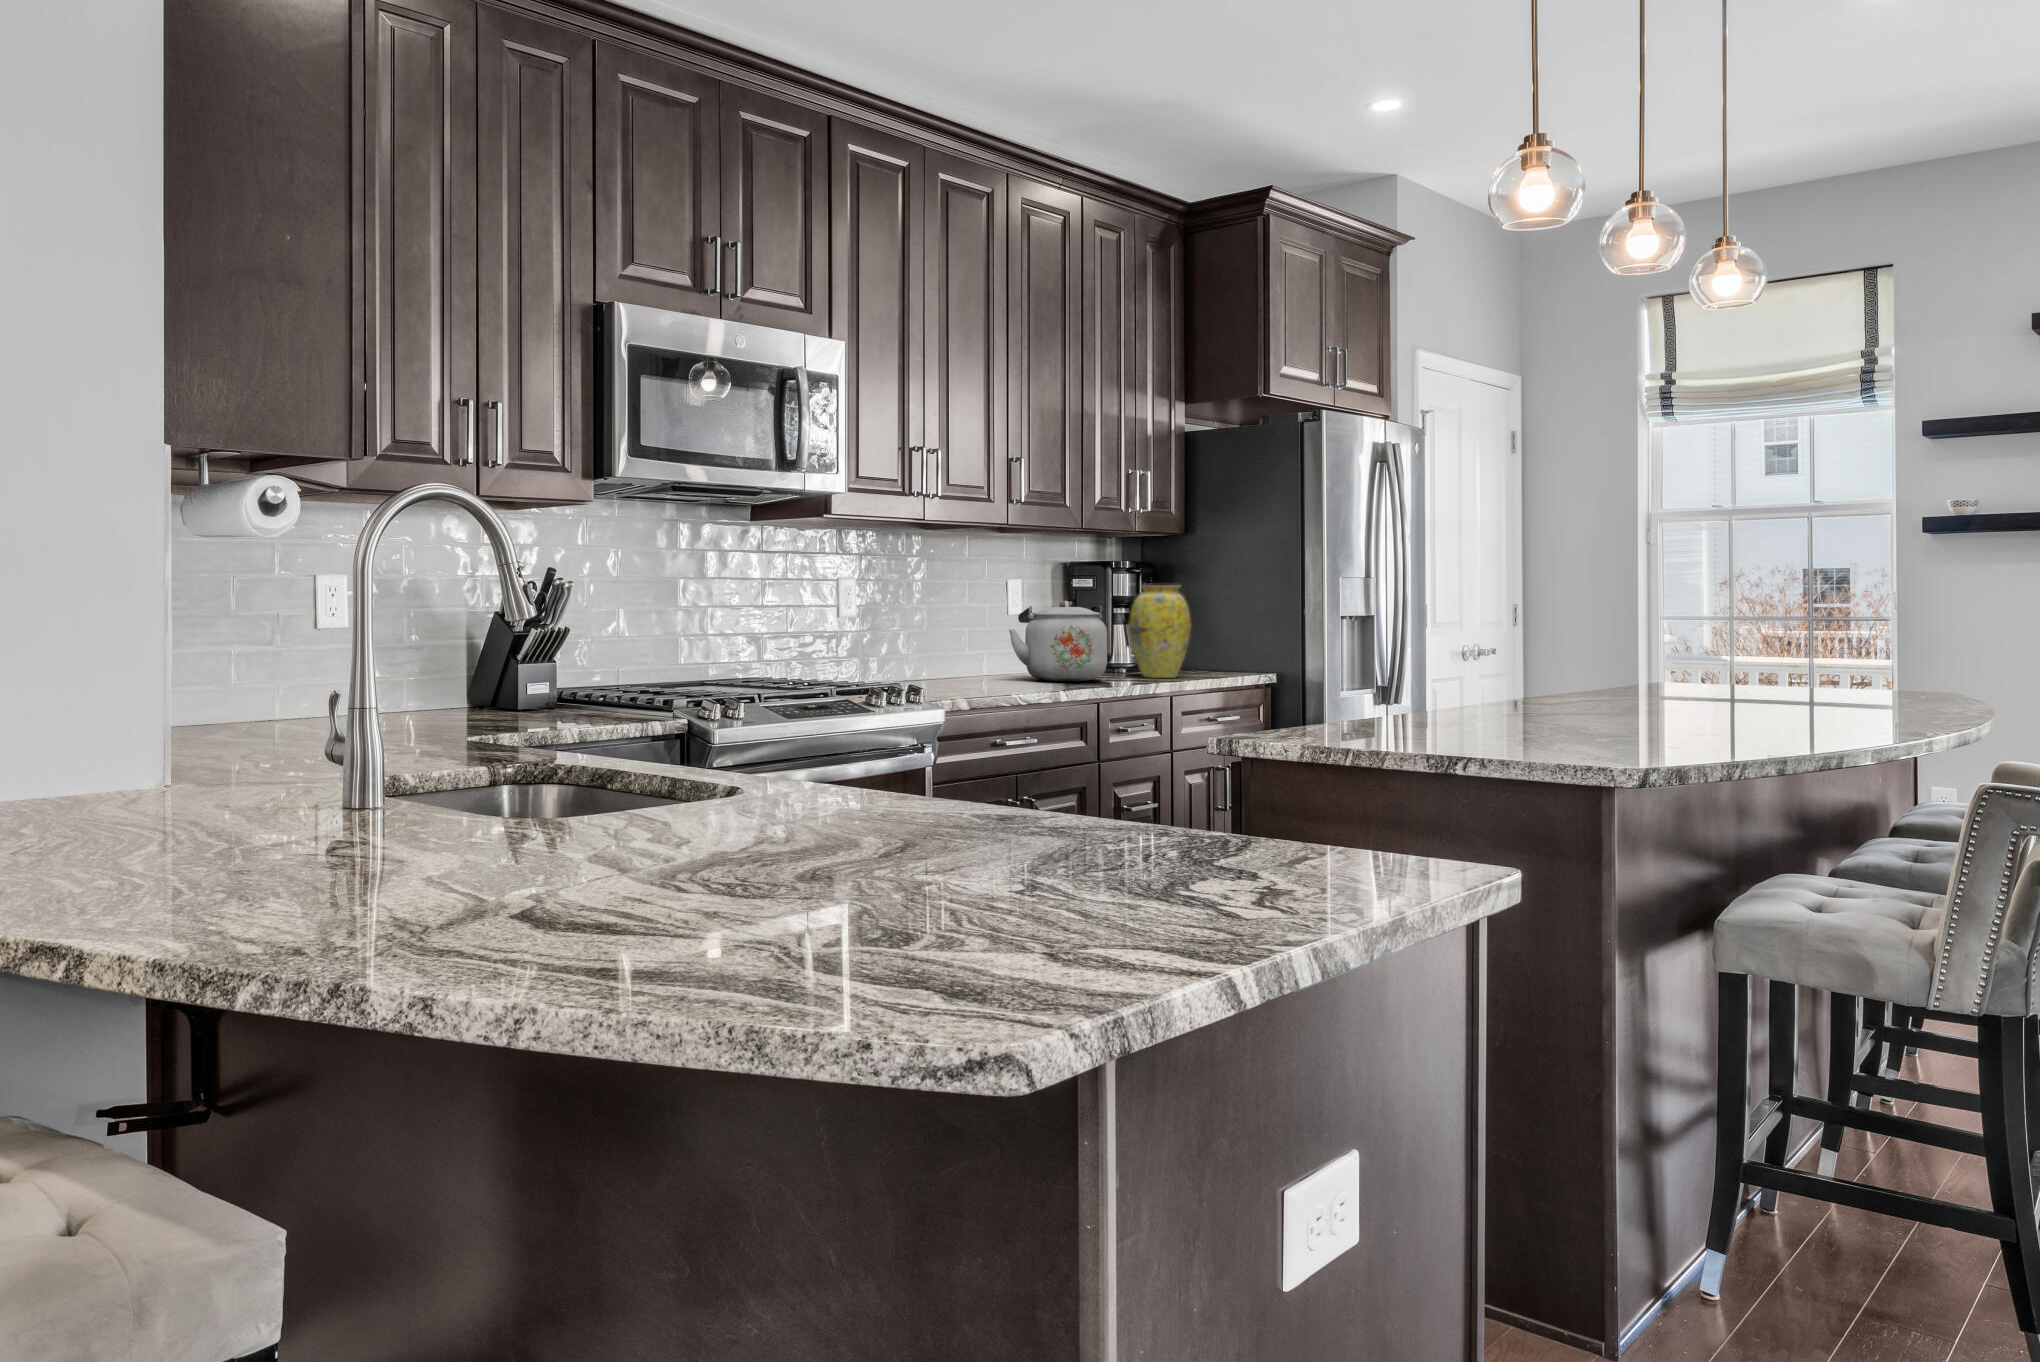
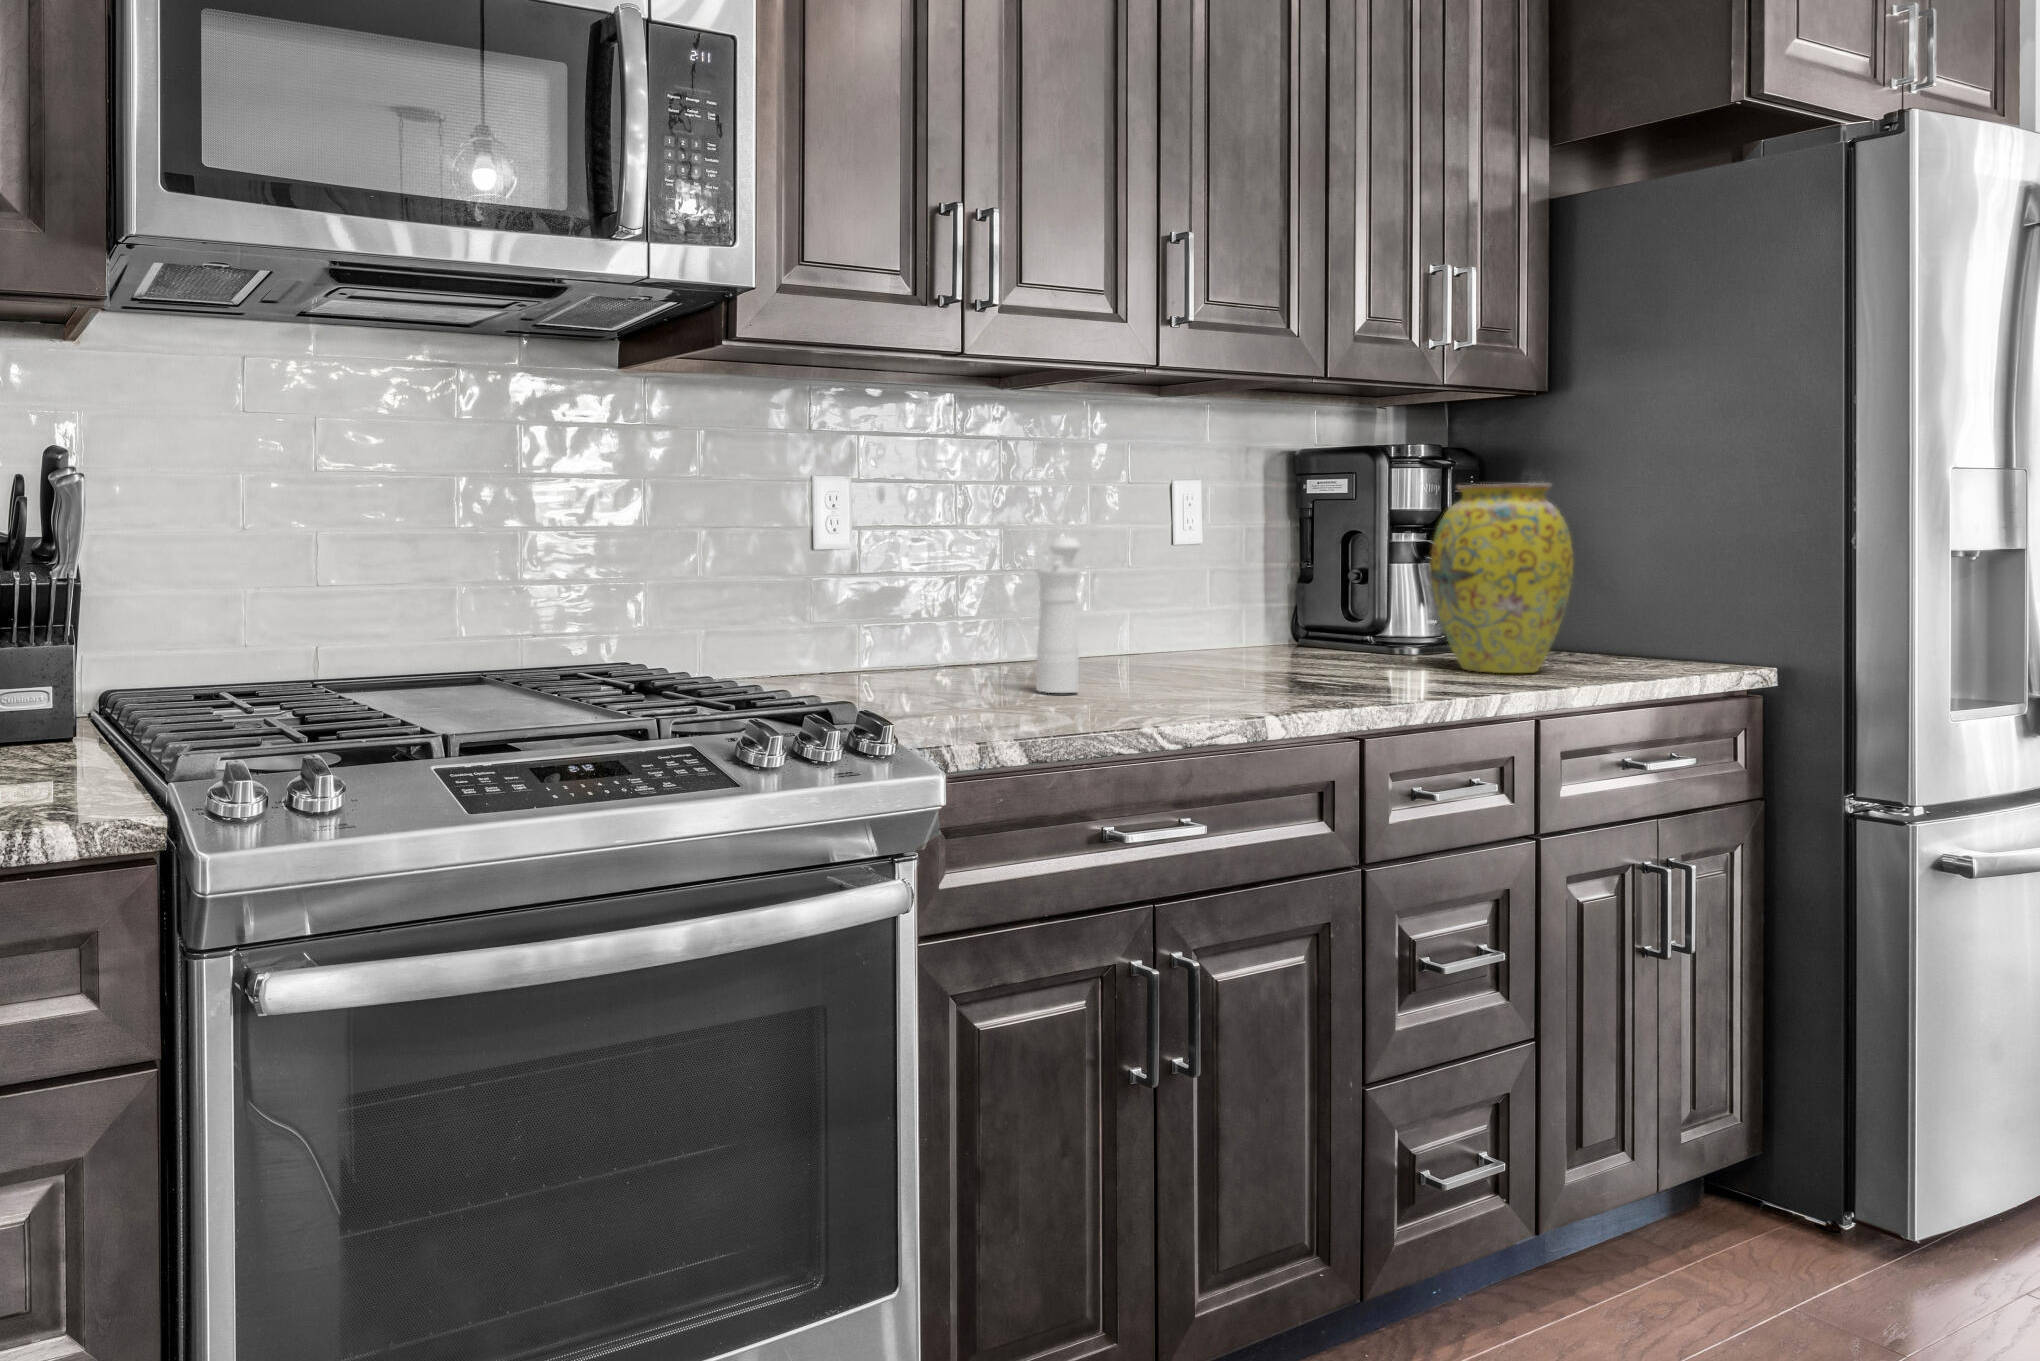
kettle: present [1009,601,1107,681] -> none [1165,516,1382,679]
pepper mill: none [953,612,974,687] -> present [1036,538,1081,693]

